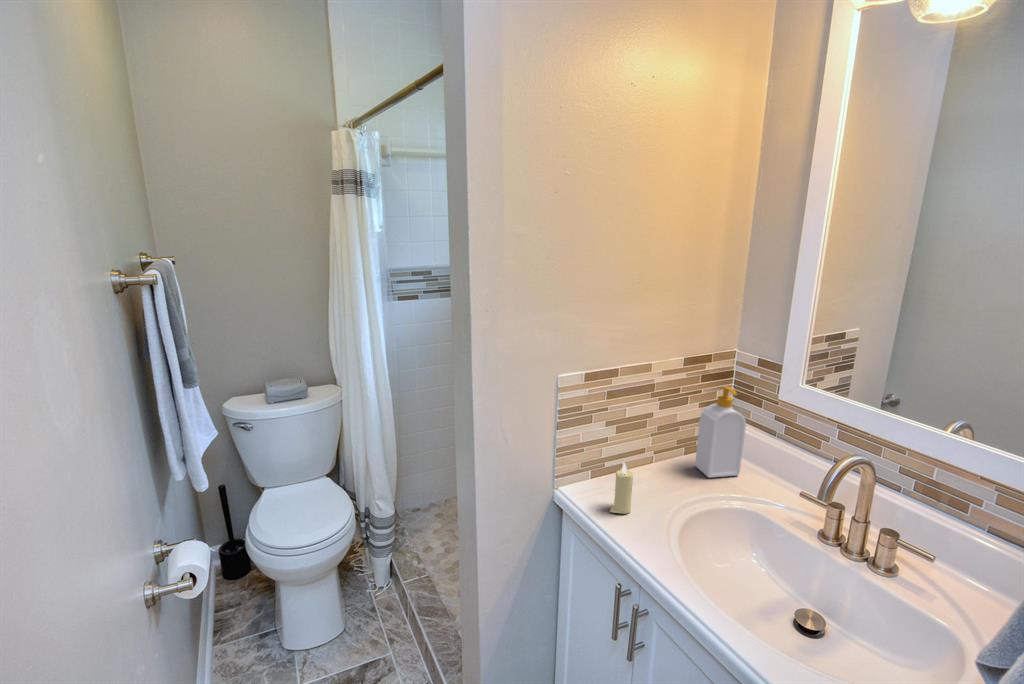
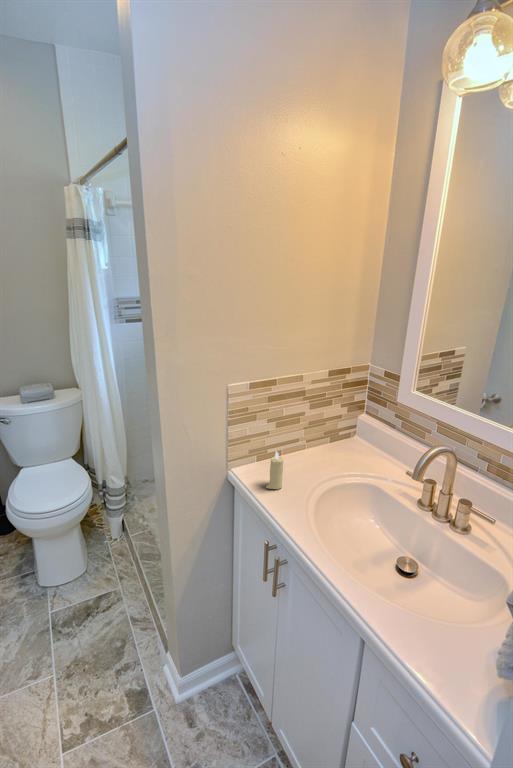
soap bottle: present [695,387,746,478] -> none [335,392,372,460]

